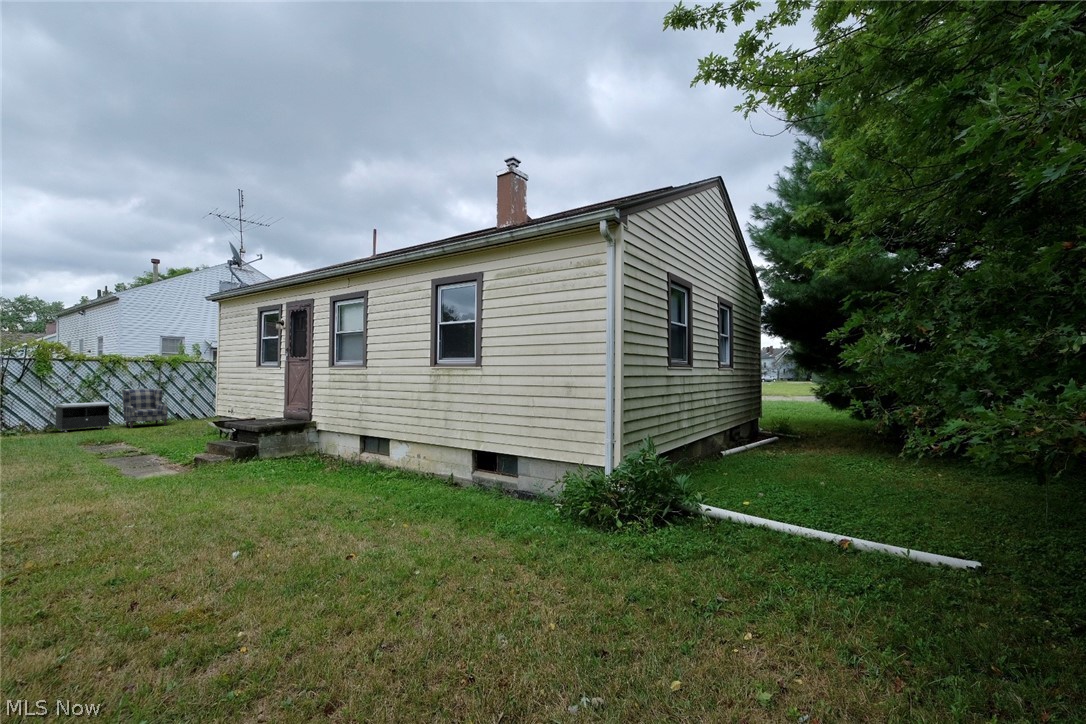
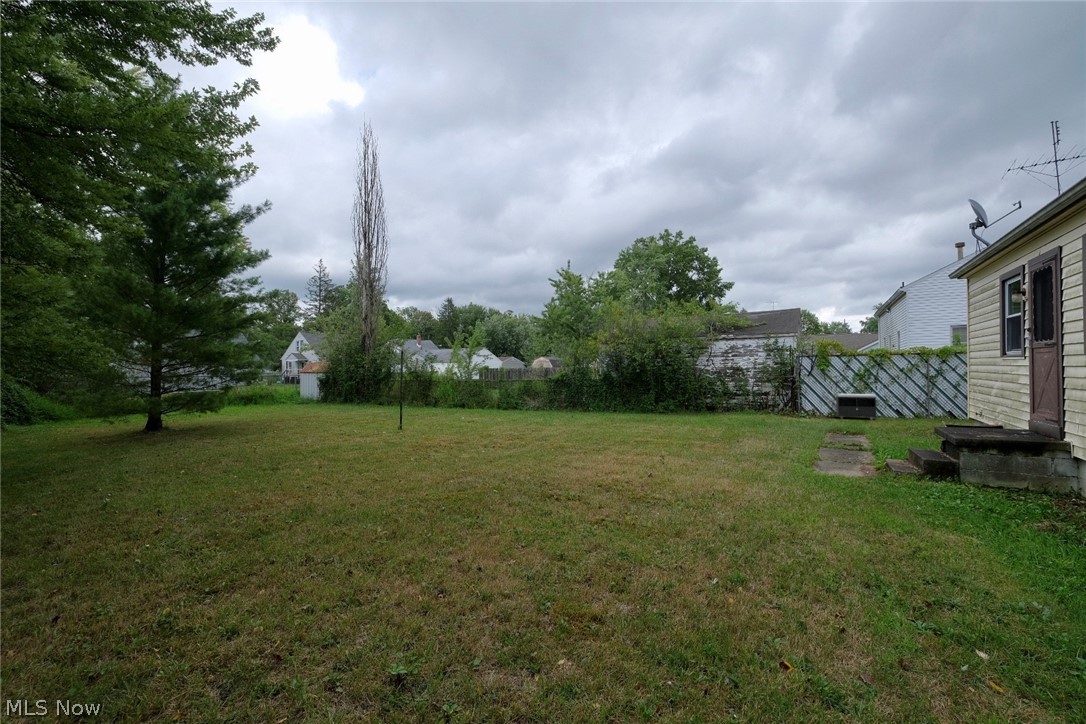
chair: present [122,389,168,428] -> none [889,383,932,423]

